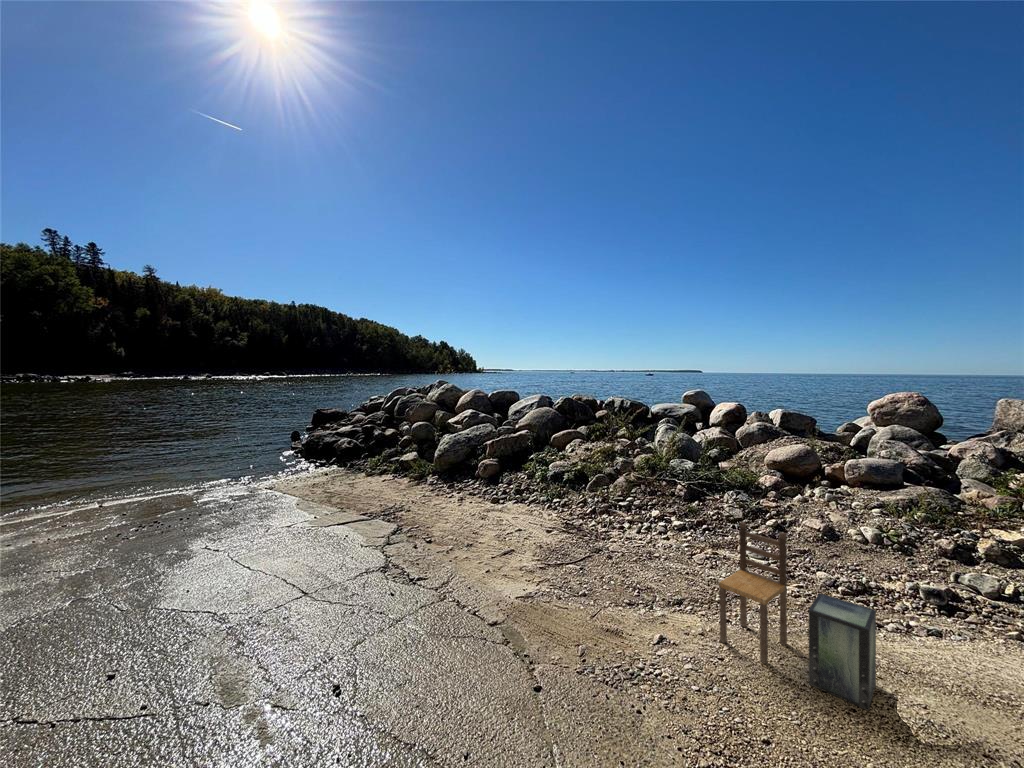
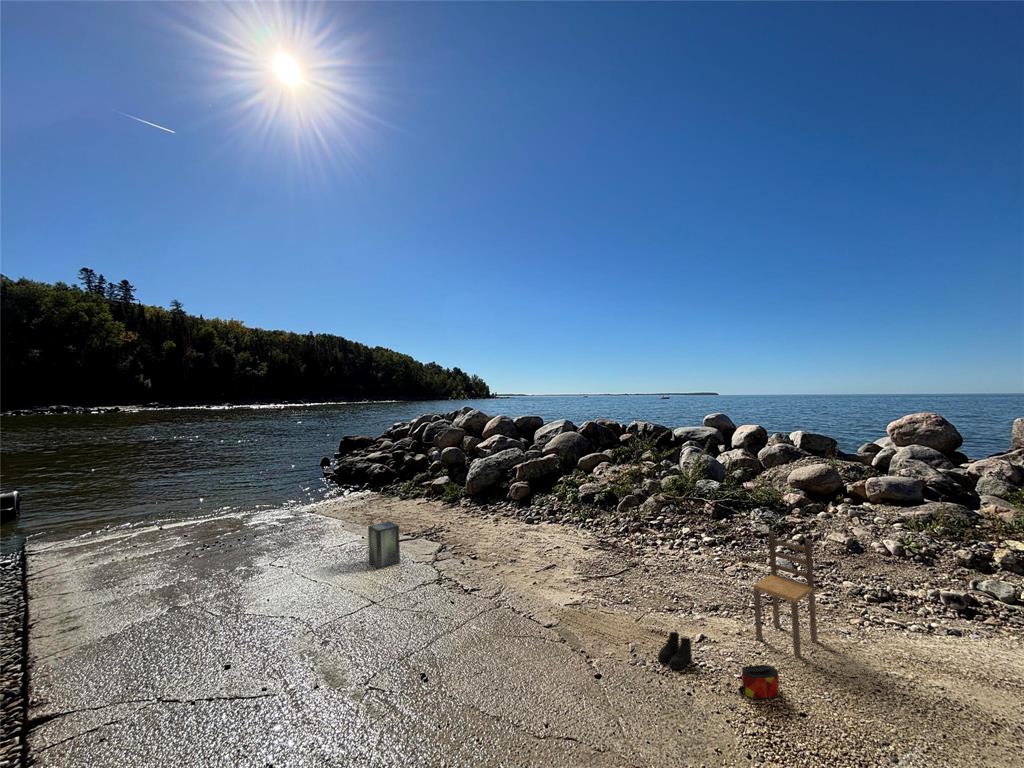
storage box: present [808,593,876,711] -> present [368,522,400,569]
boots: none [608,635,647,680] -> present [658,632,692,669]
bag: none [694,678,741,720] -> present [738,665,779,700]

